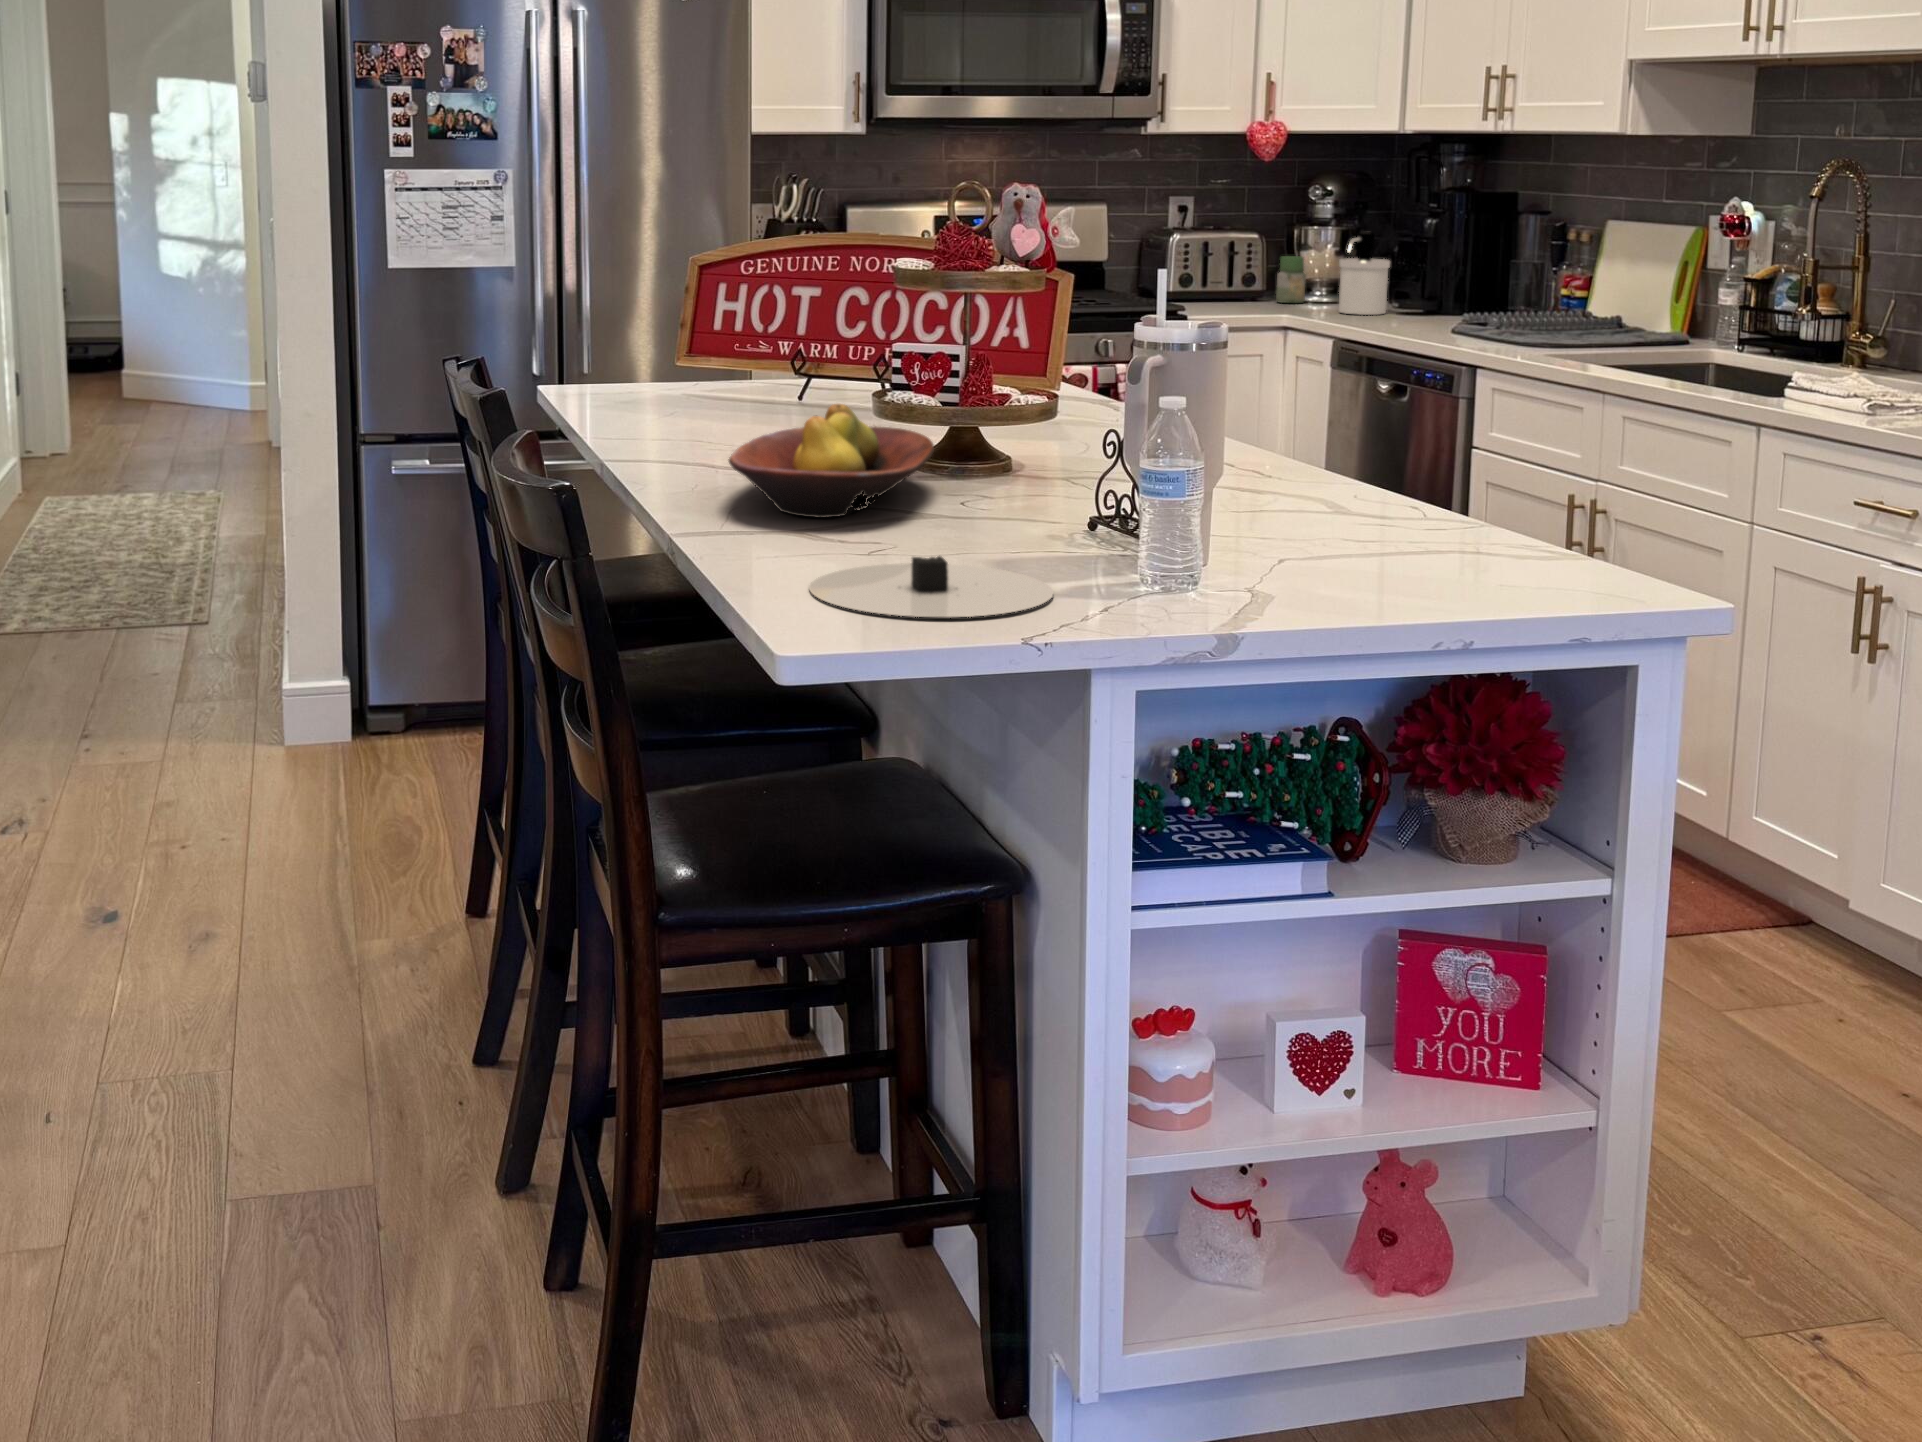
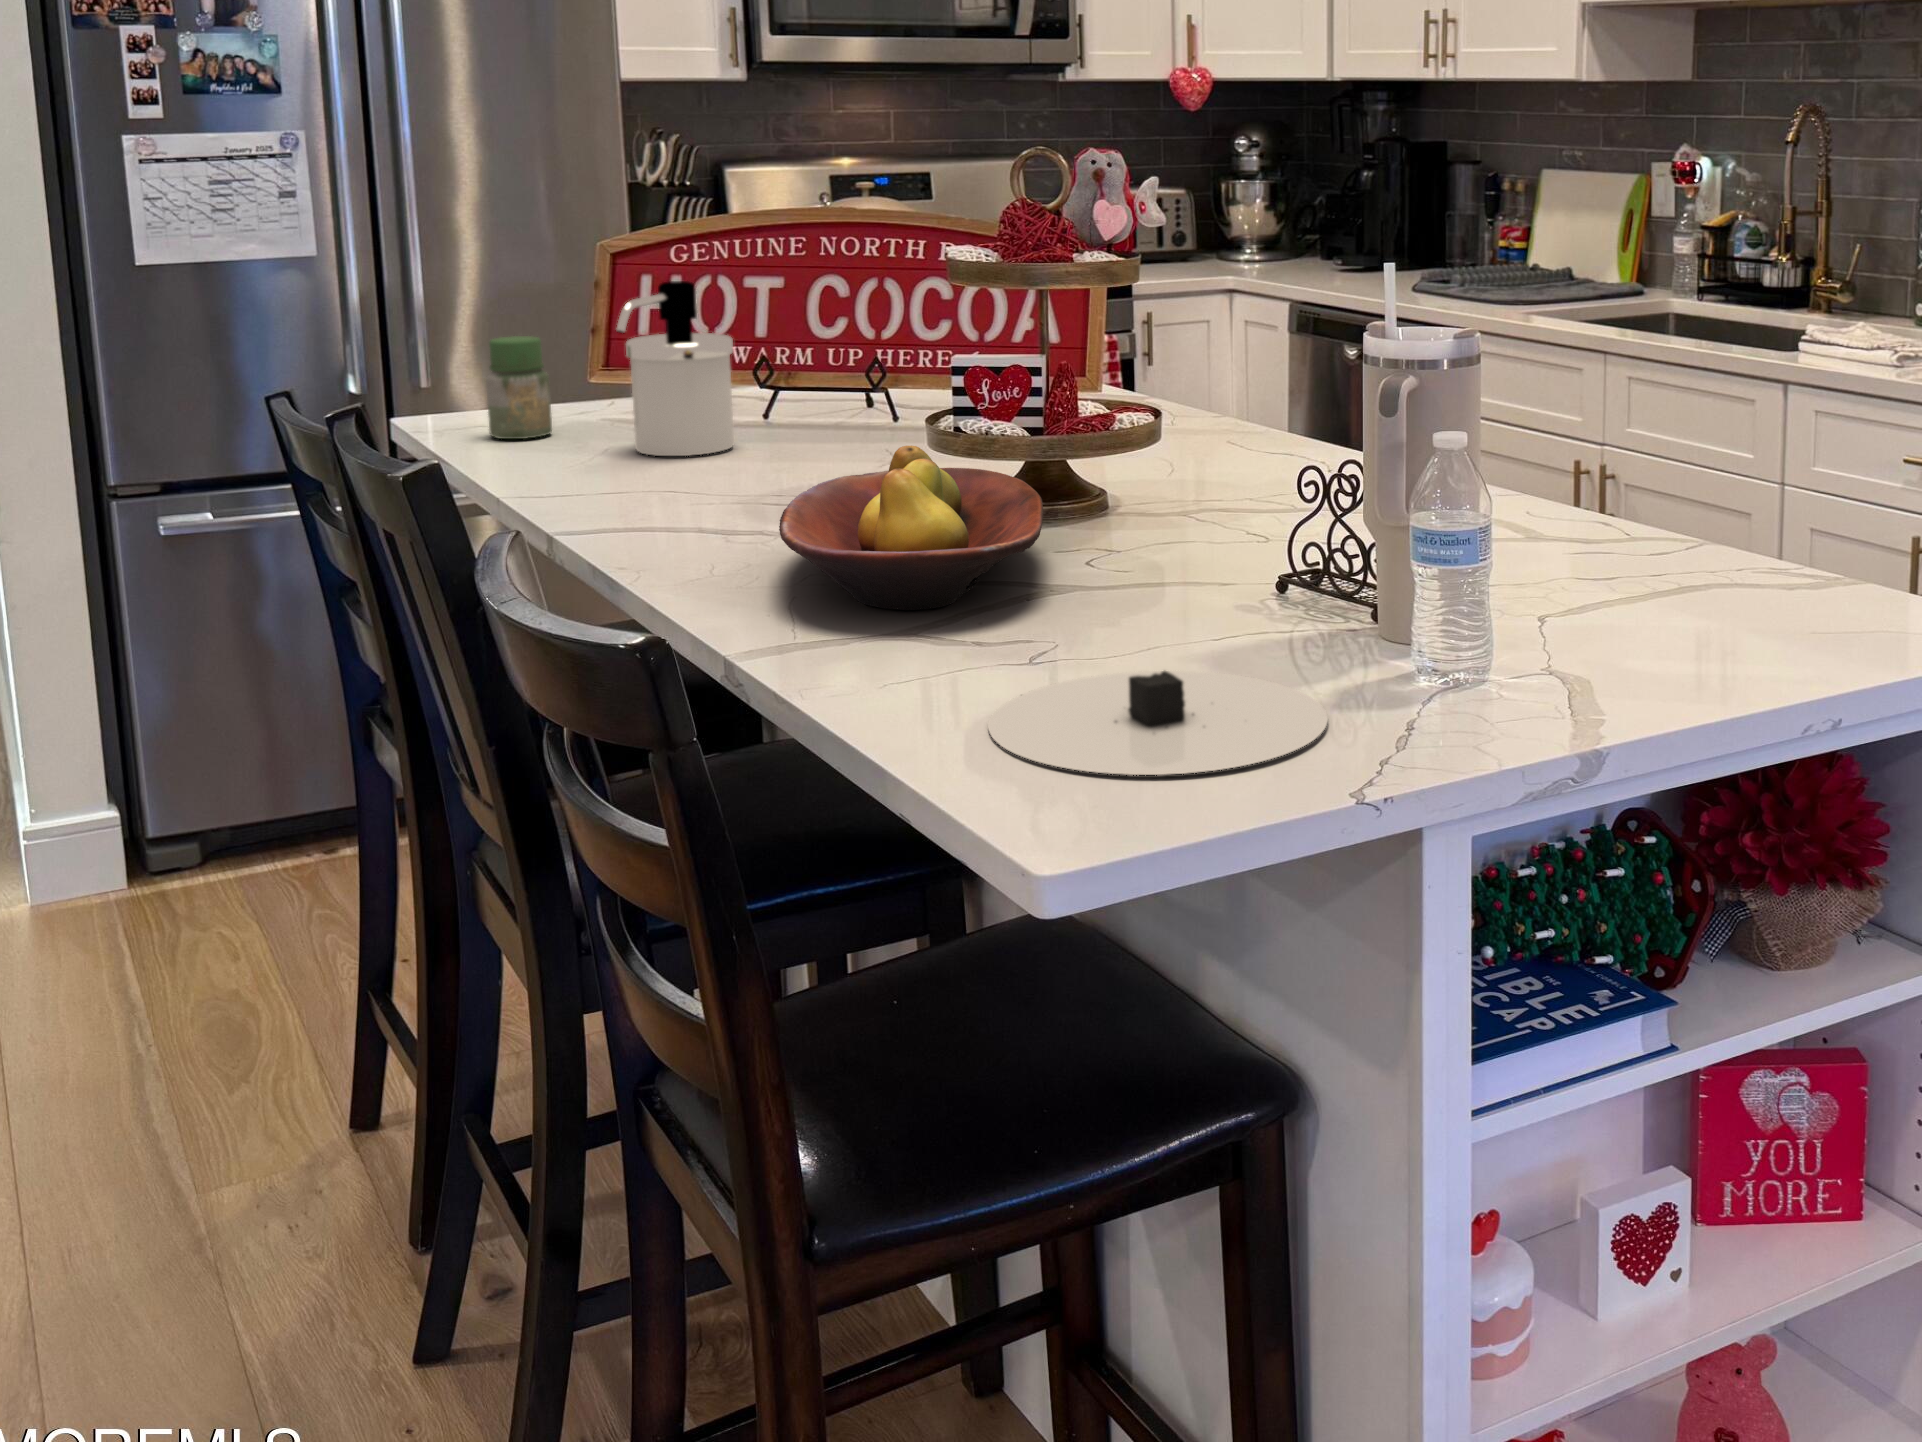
soap dispenser: present [1339,232,1390,315] -> present [617,281,734,456]
jar: present [1276,256,1306,303] -> present [486,336,552,439]

